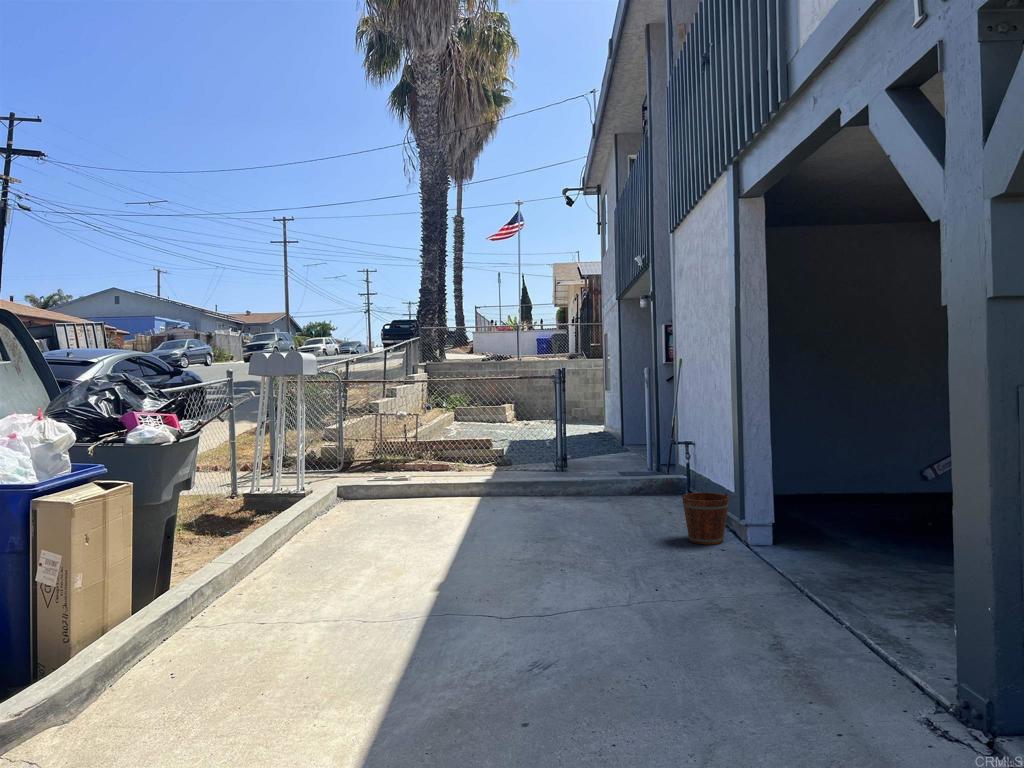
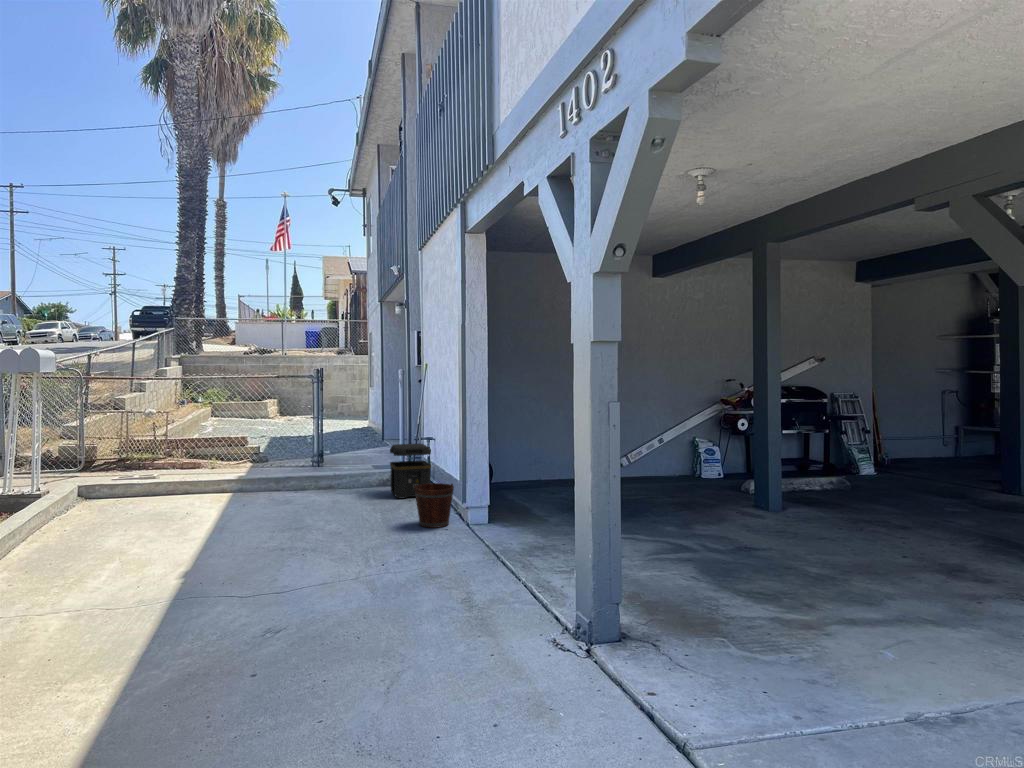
toolbox: none [646,448,694,509] -> present [390,444,431,499]

